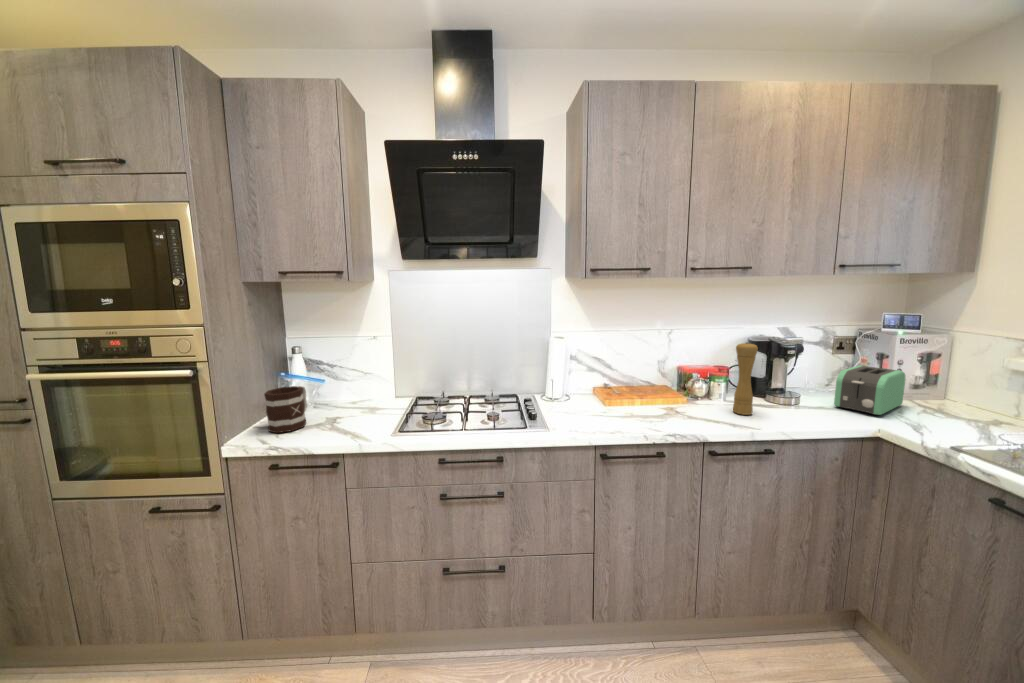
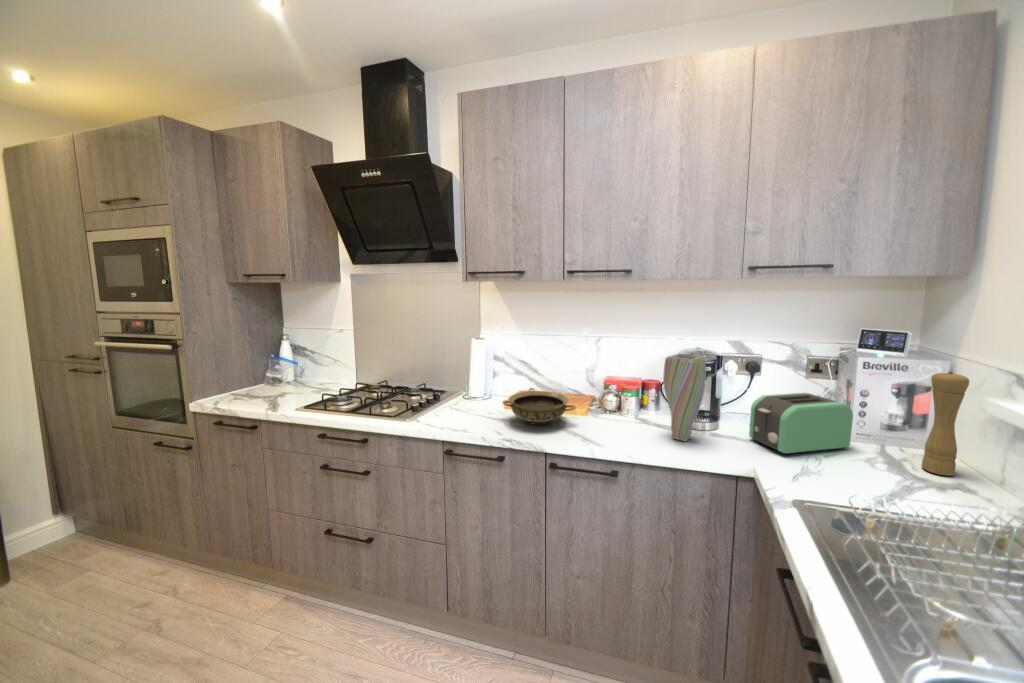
vase: none [776,340,816,415] -> present [663,354,706,441]
pepper mill: present [733,342,758,415] -> present [922,372,970,476]
ceramic bowl: none [629,384,699,417] -> present [503,391,576,425]
mug: present [264,386,307,433] -> none [225,364,266,399]

